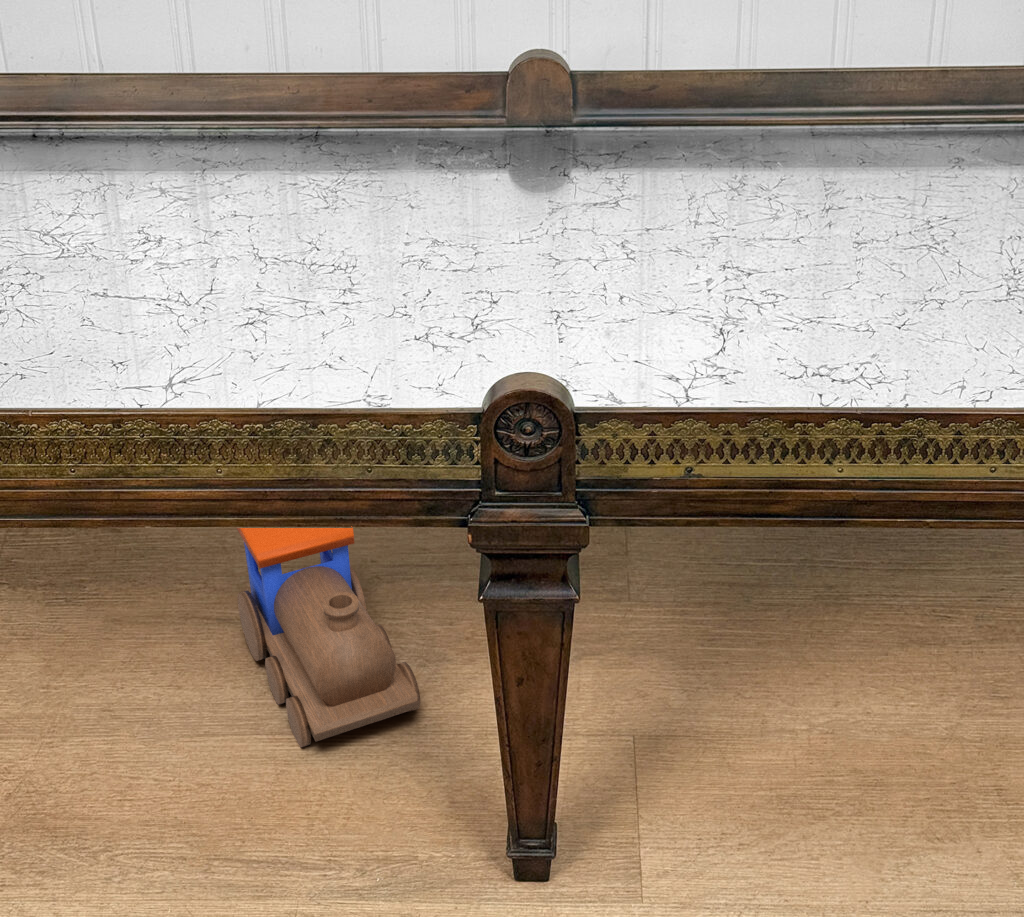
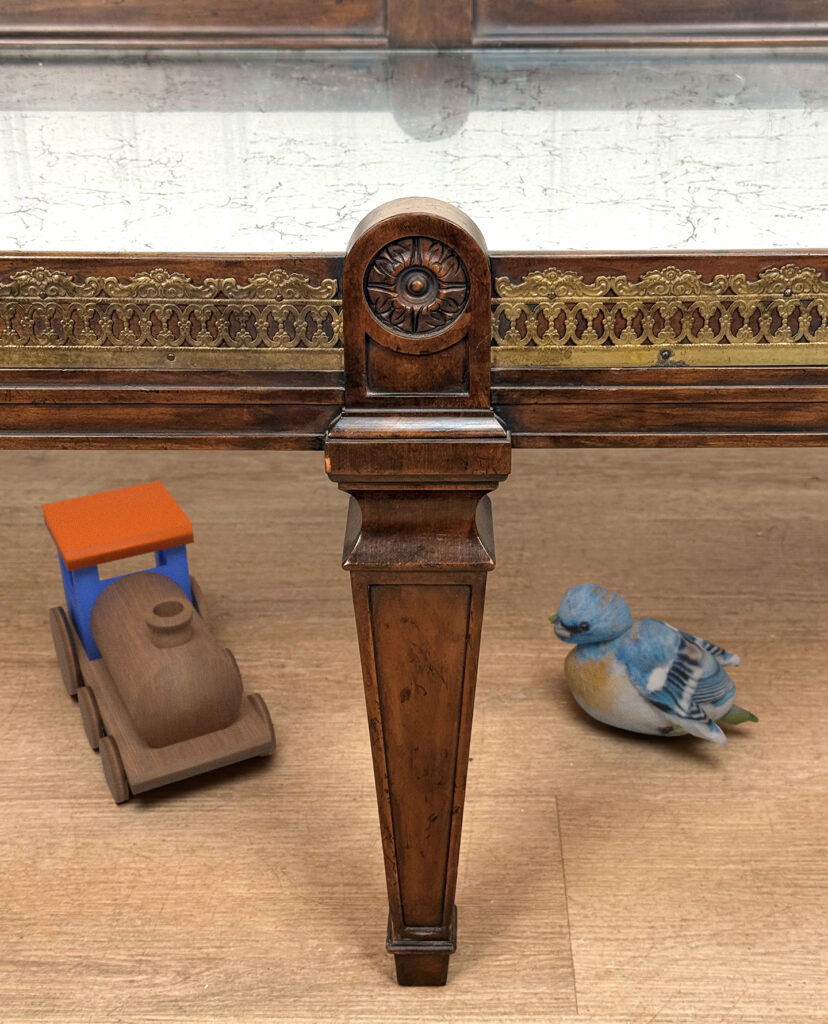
plush toy: none [631,578,794,706] -> present [548,584,759,746]

